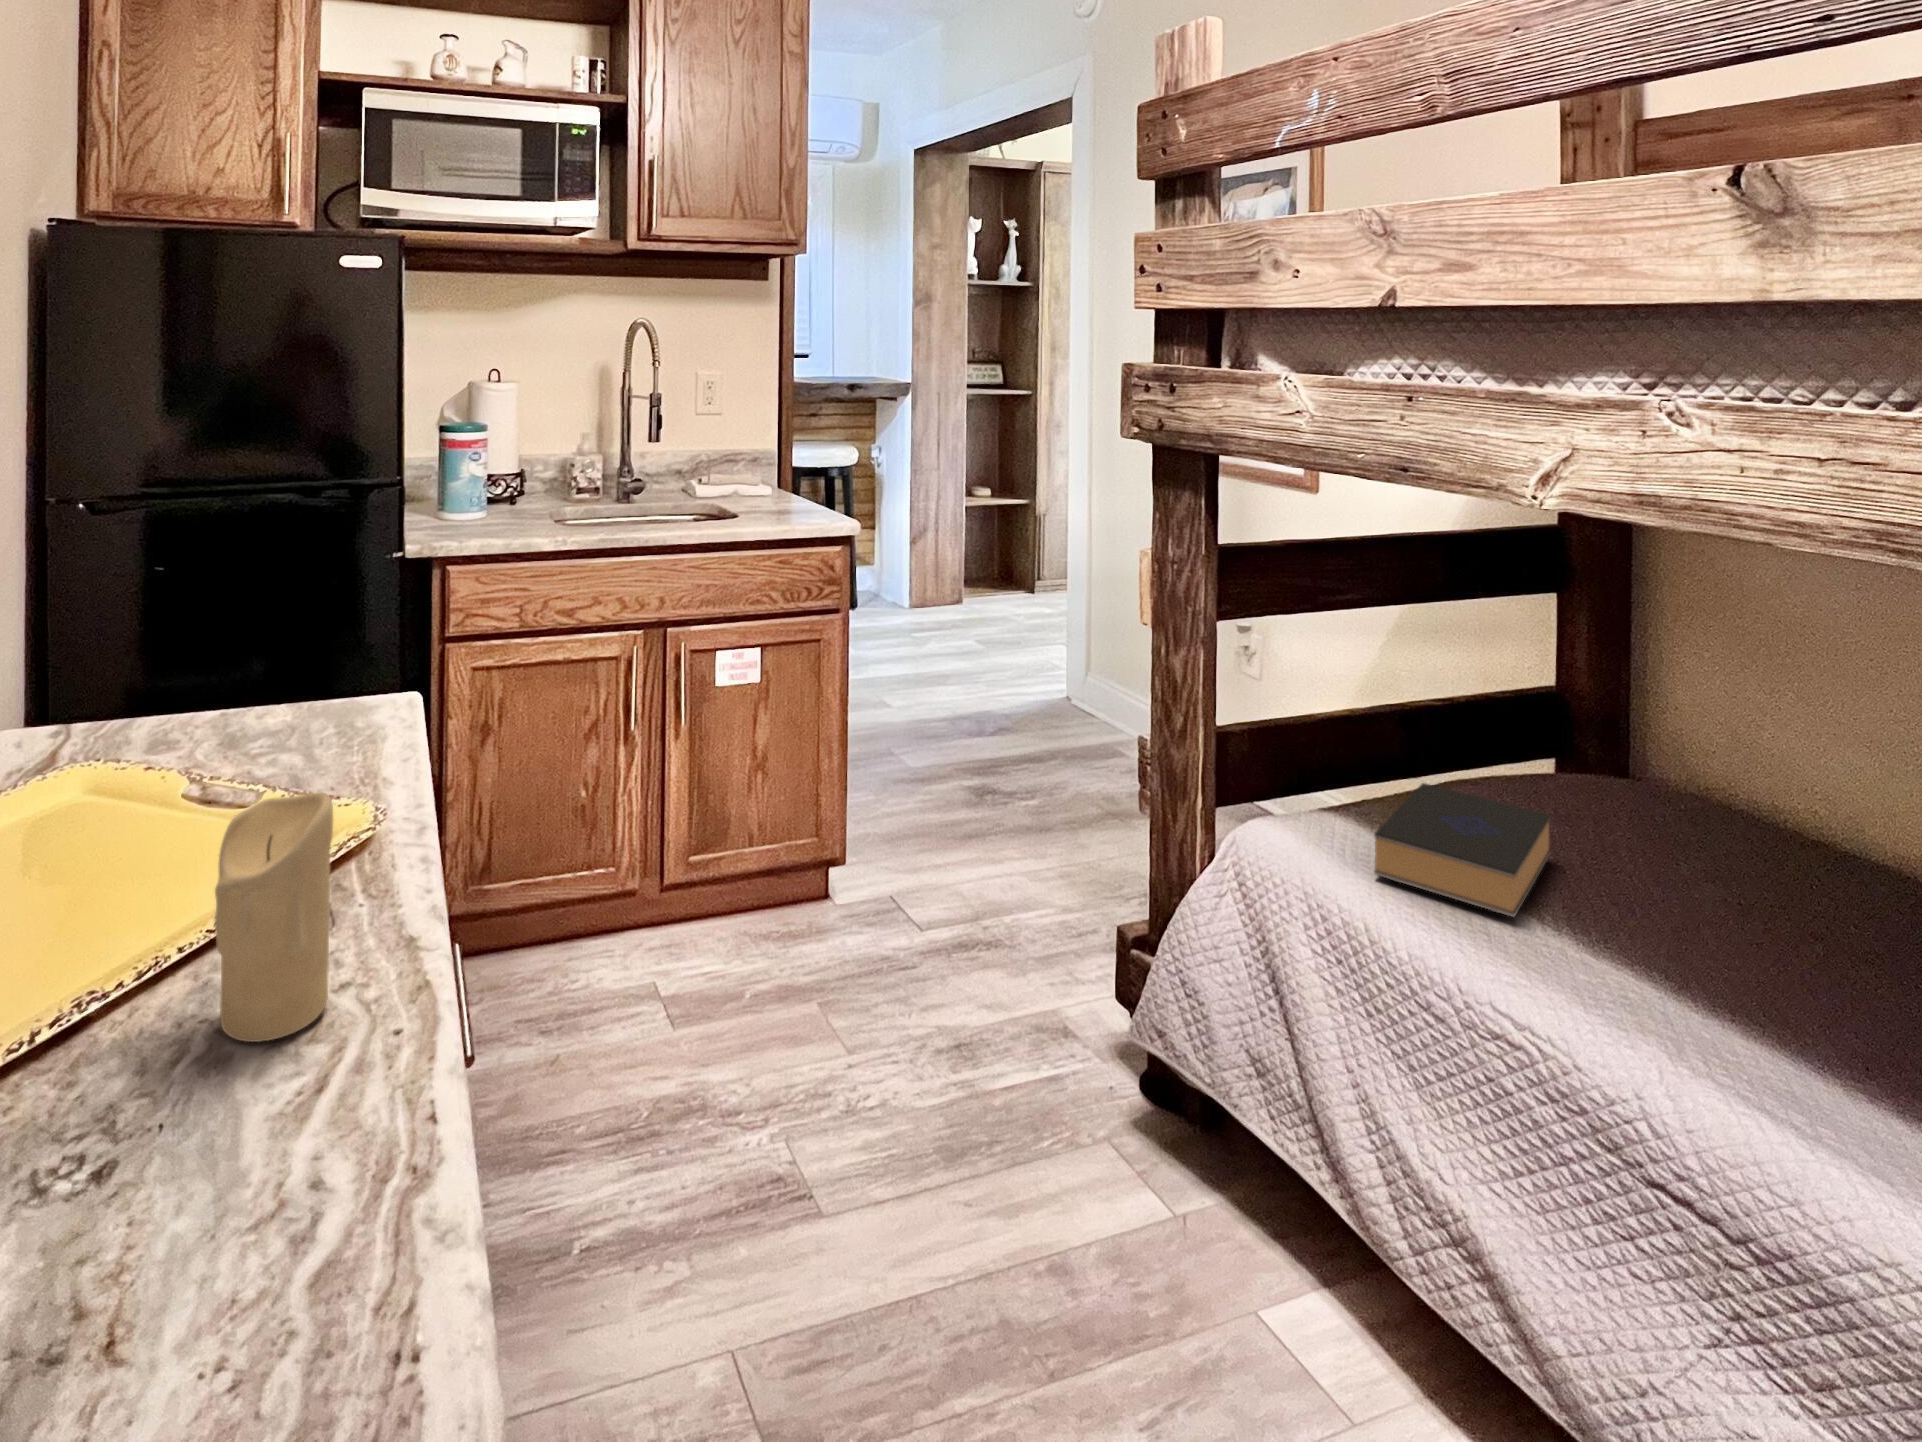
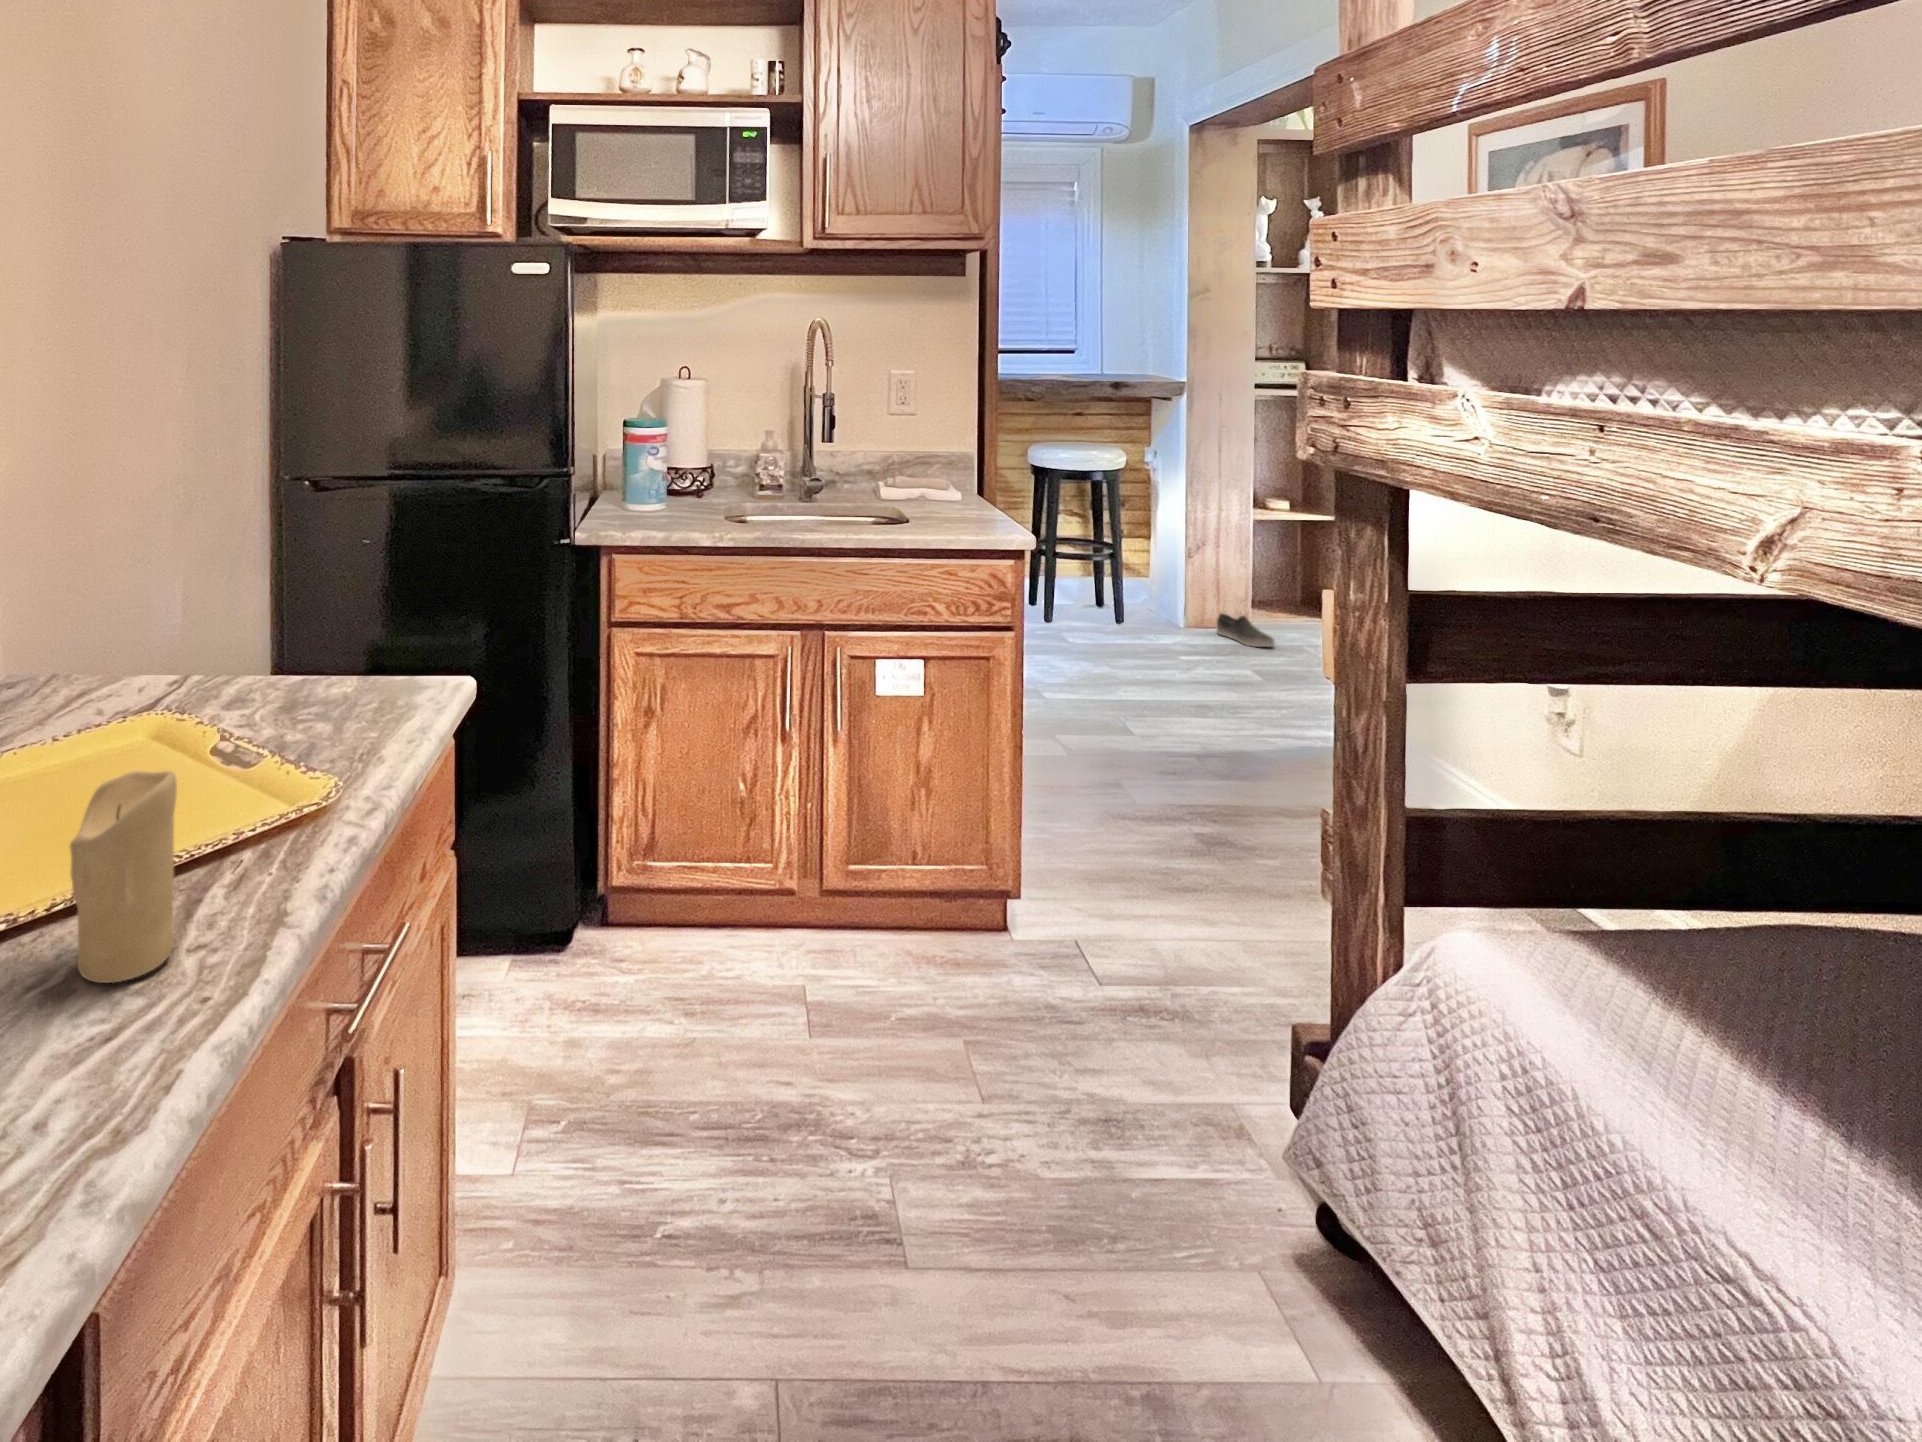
shoe: none [946,595,995,622] -> present [1217,613,1275,647]
book: present [1374,783,1551,917] -> none [1601,924,1911,1131]

